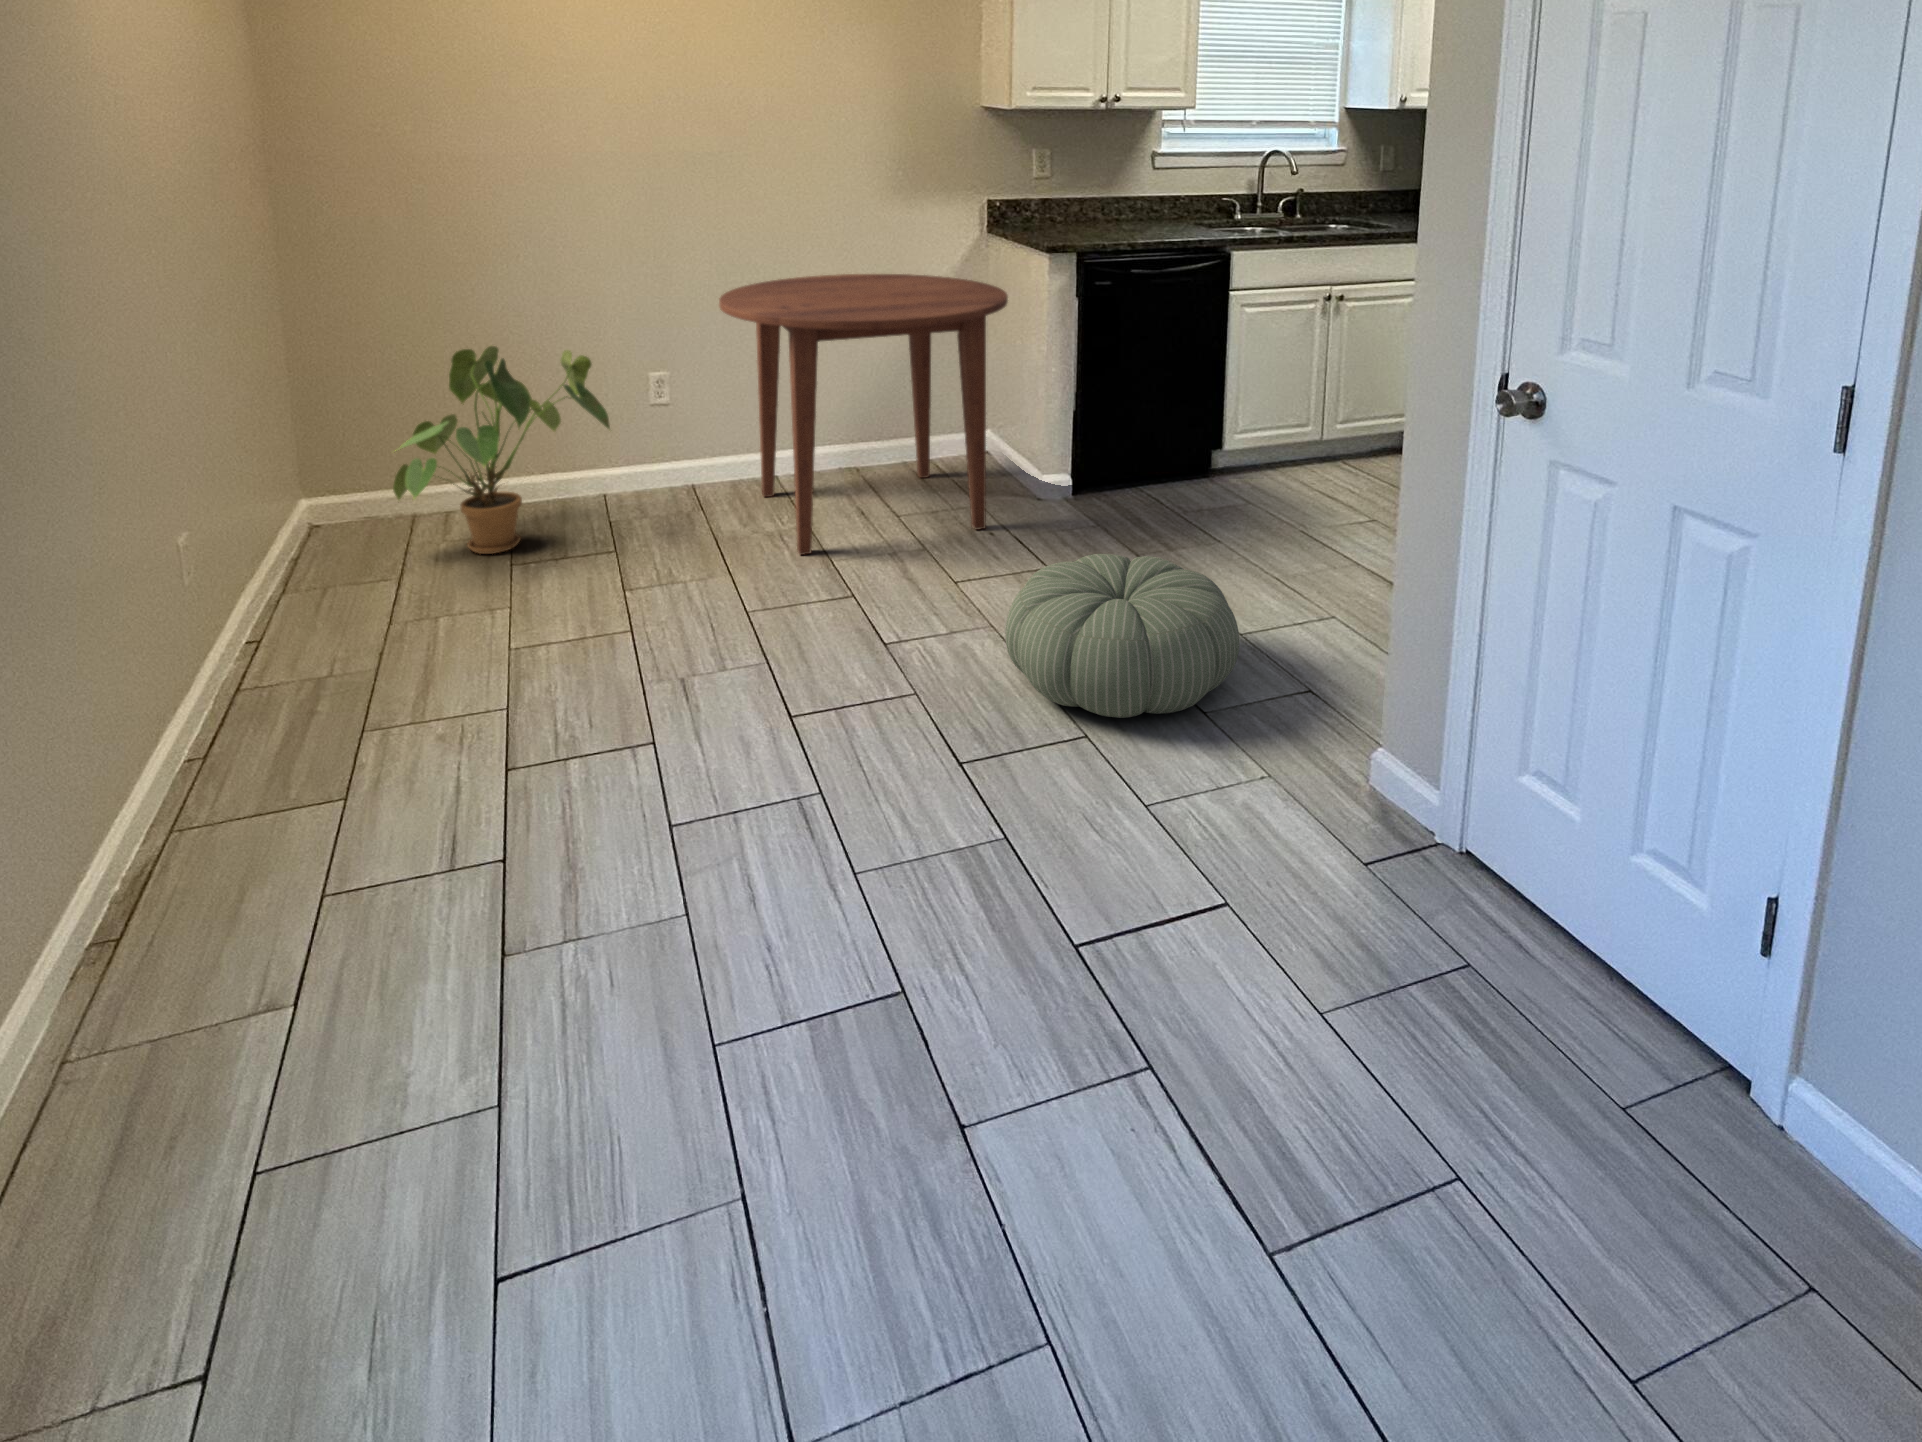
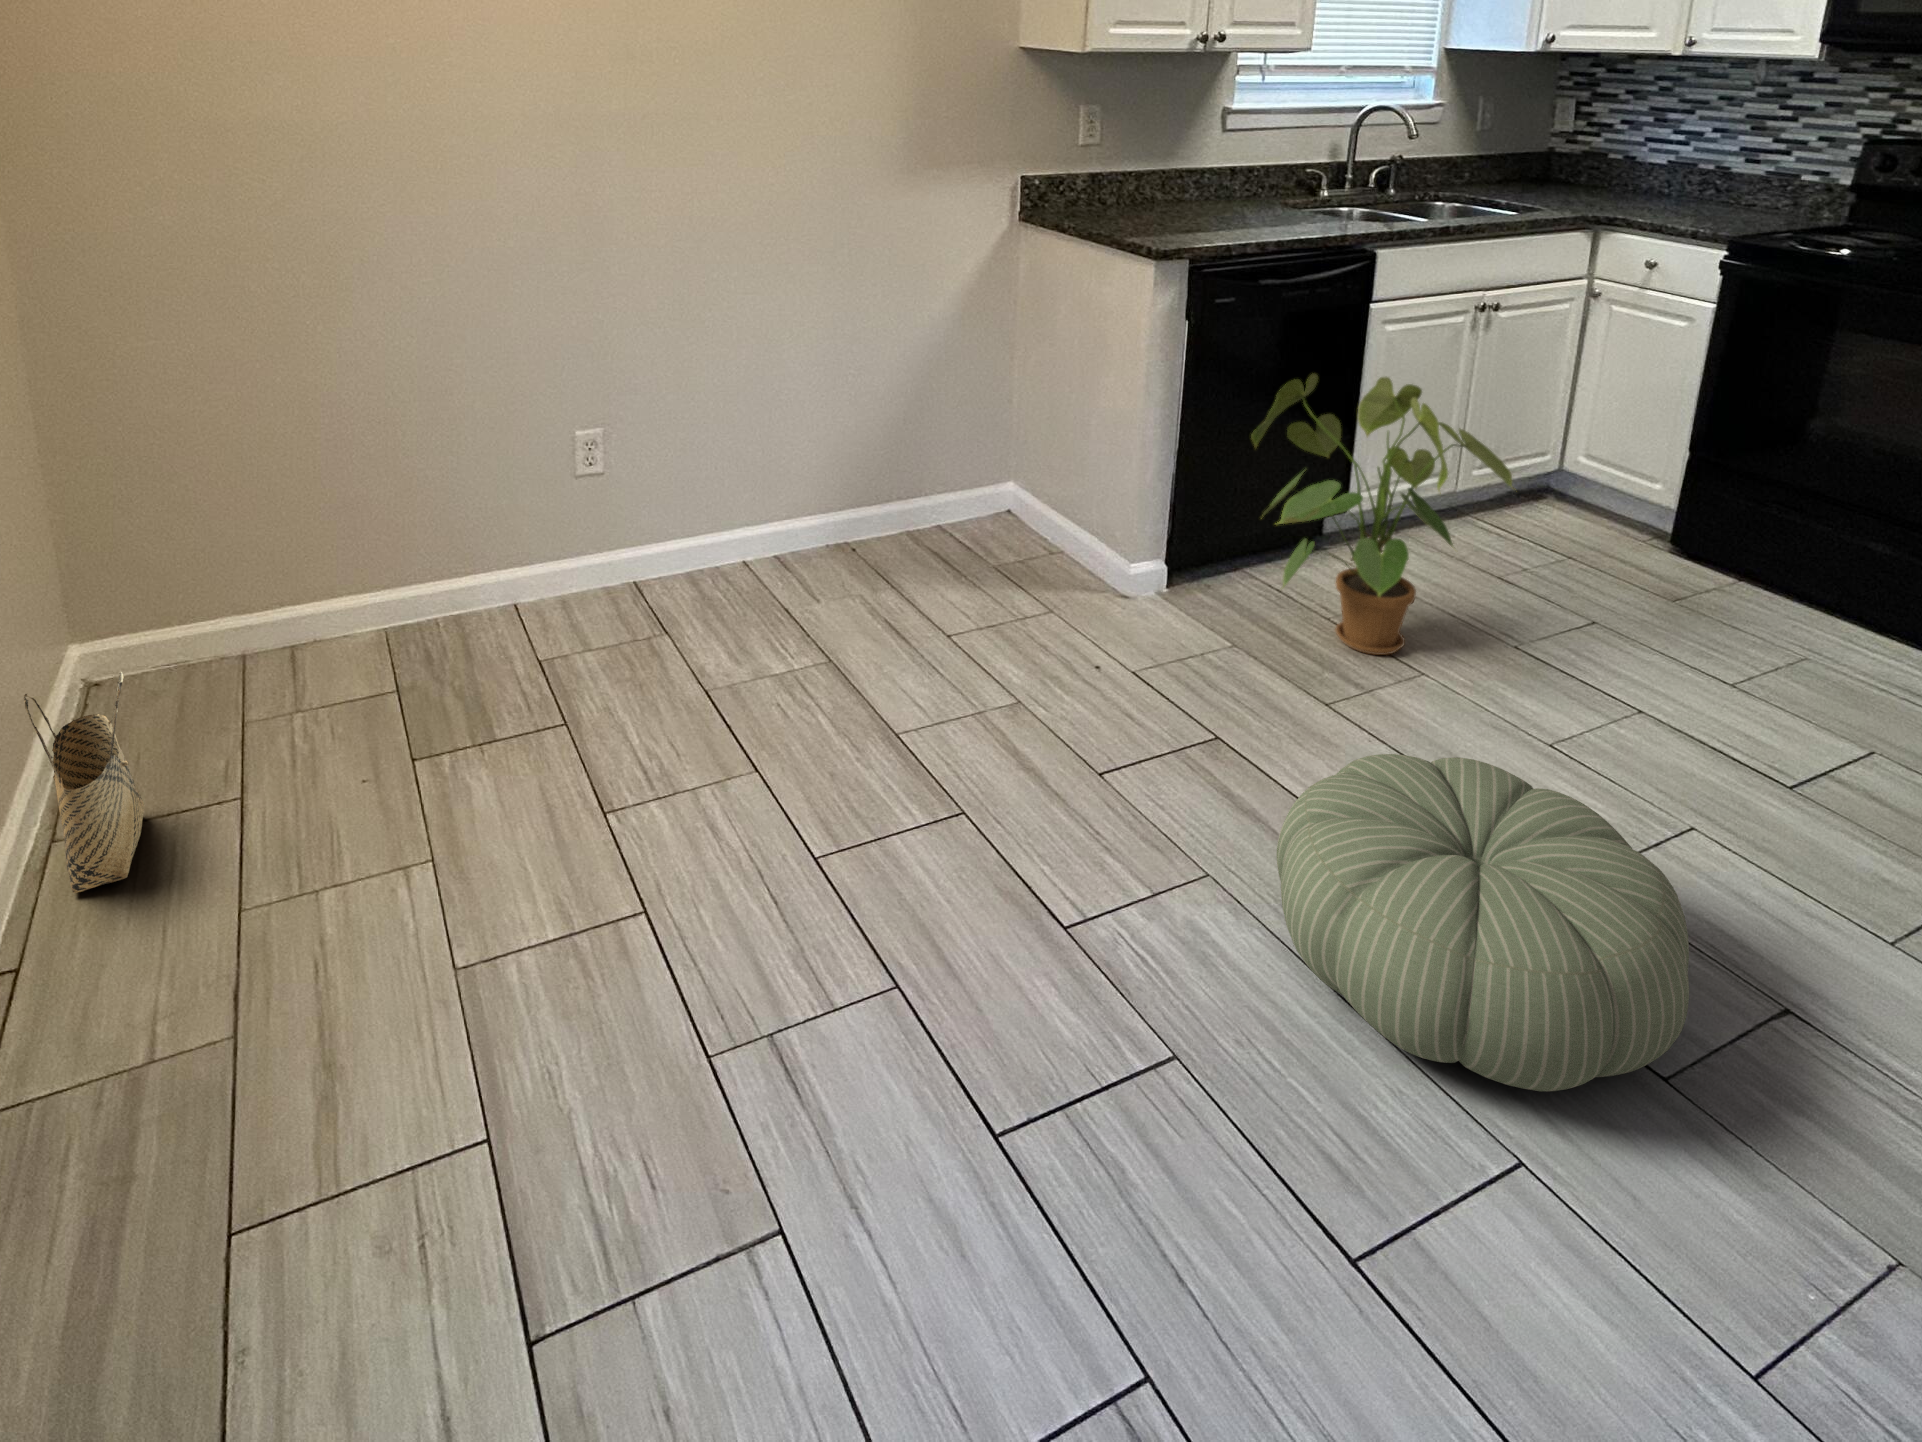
dining table: present [719,274,1008,555] -> none [701,280,1116,713]
house plant: present [393,346,610,554] -> present [1251,374,1515,655]
woven basket: none [264,489,335,621] -> present [24,672,144,893]

